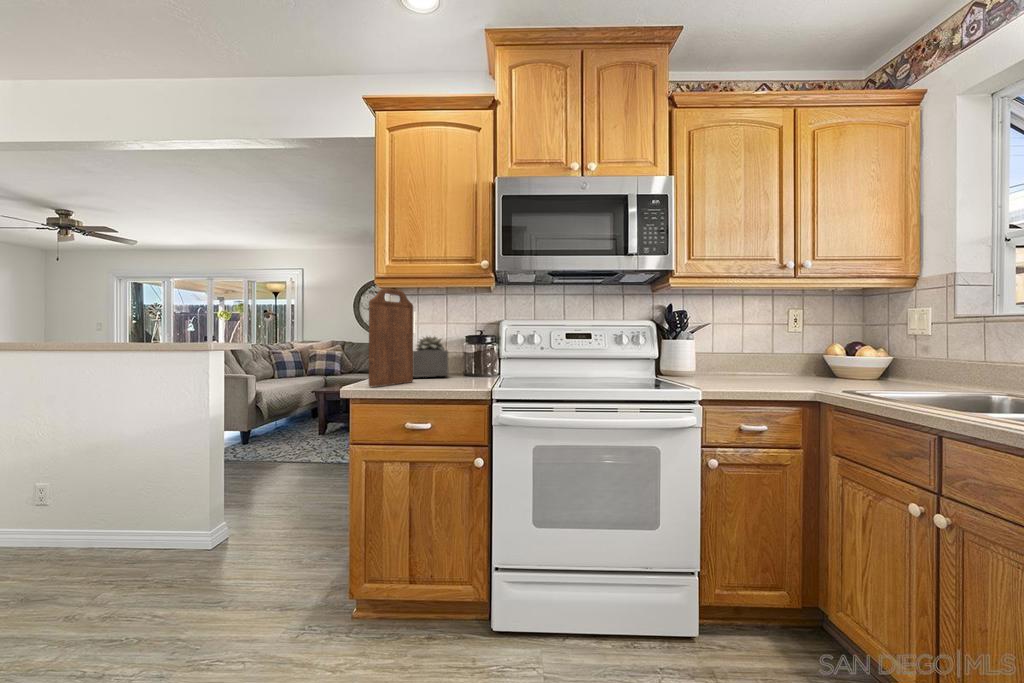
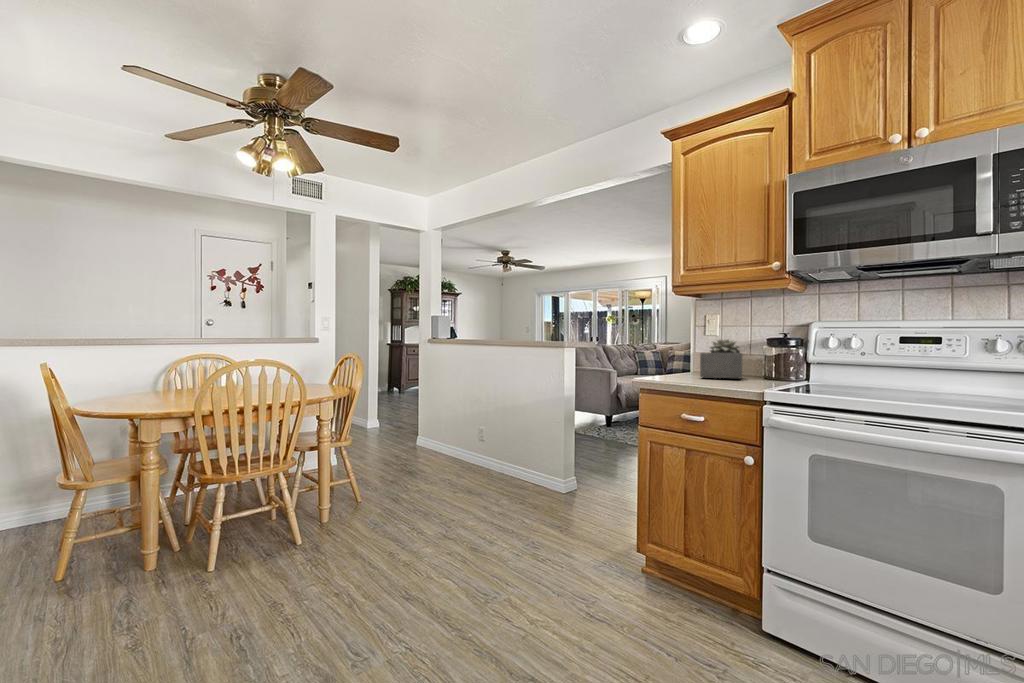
cutting board: present [369,288,413,387] -> none [653,298,699,382]

